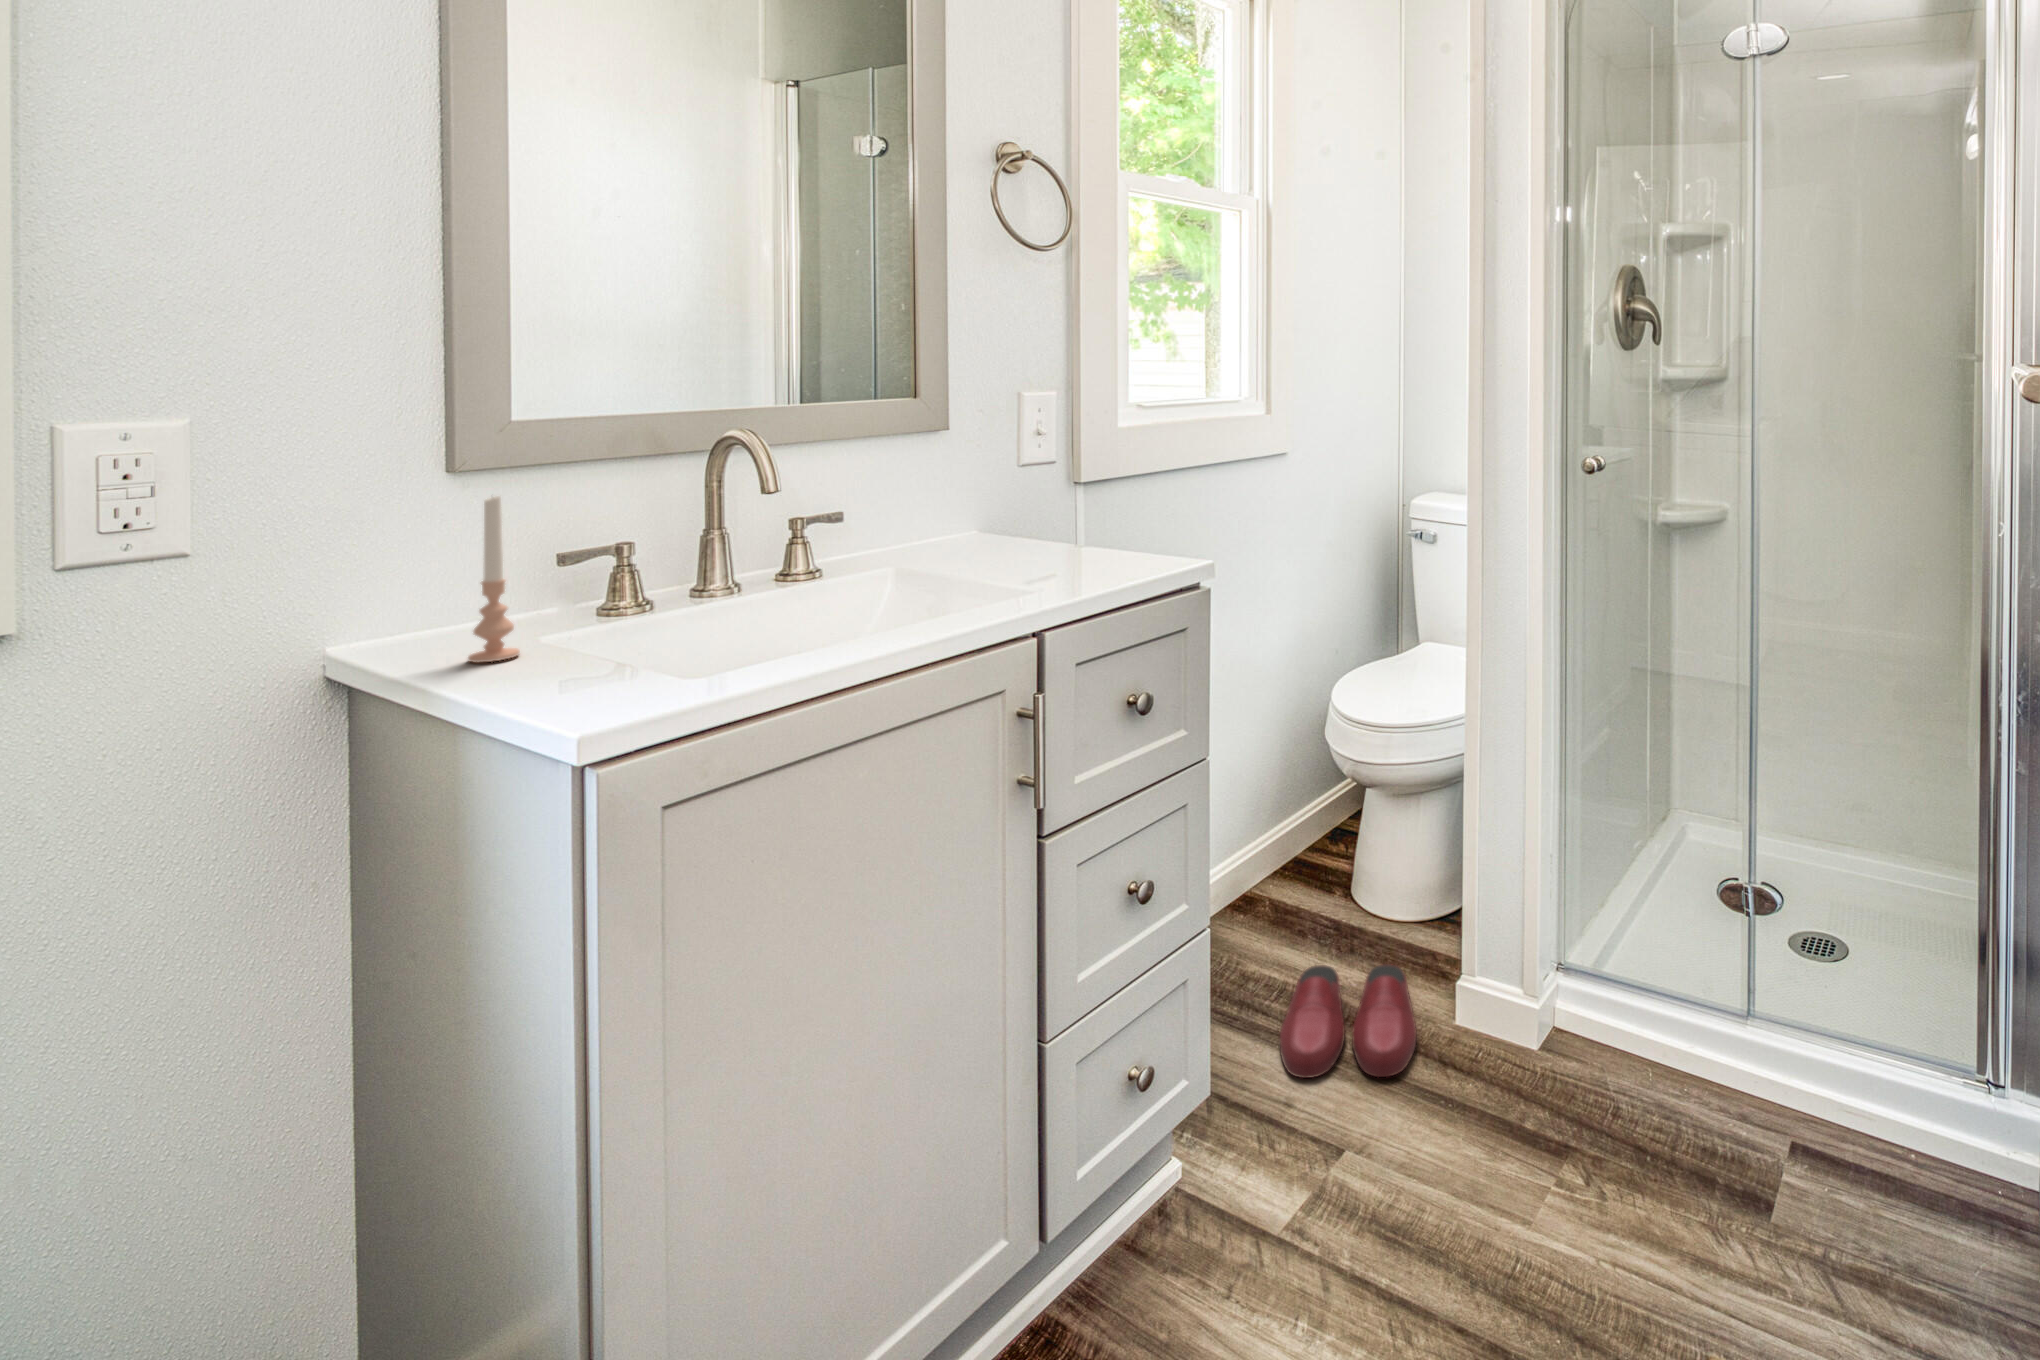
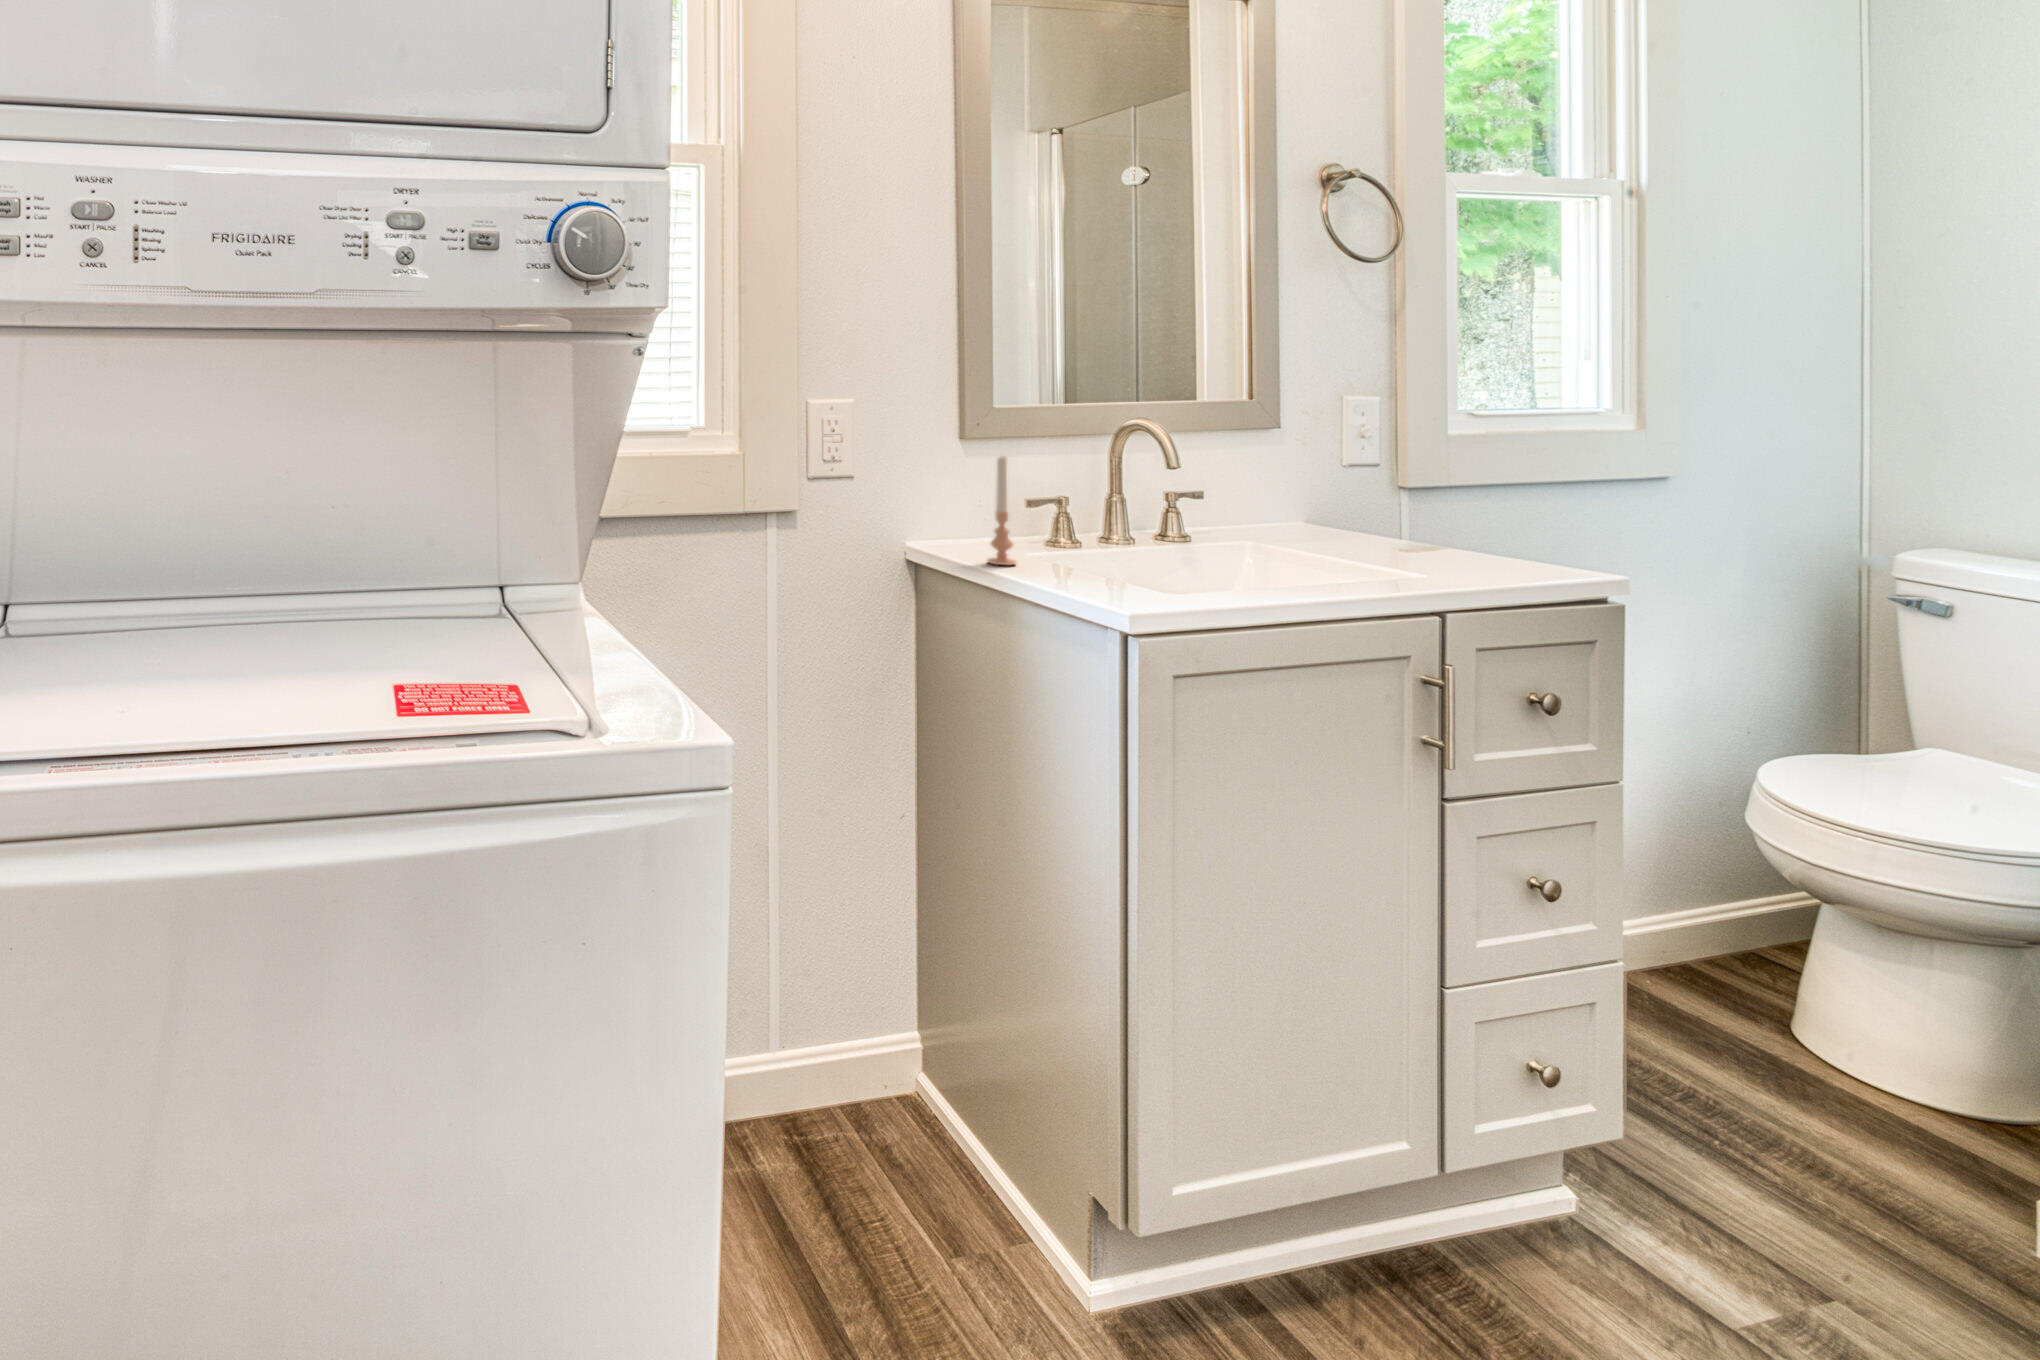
slippers: present [1280,964,1416,1078] -> none [1702,1078,1954,1255]

